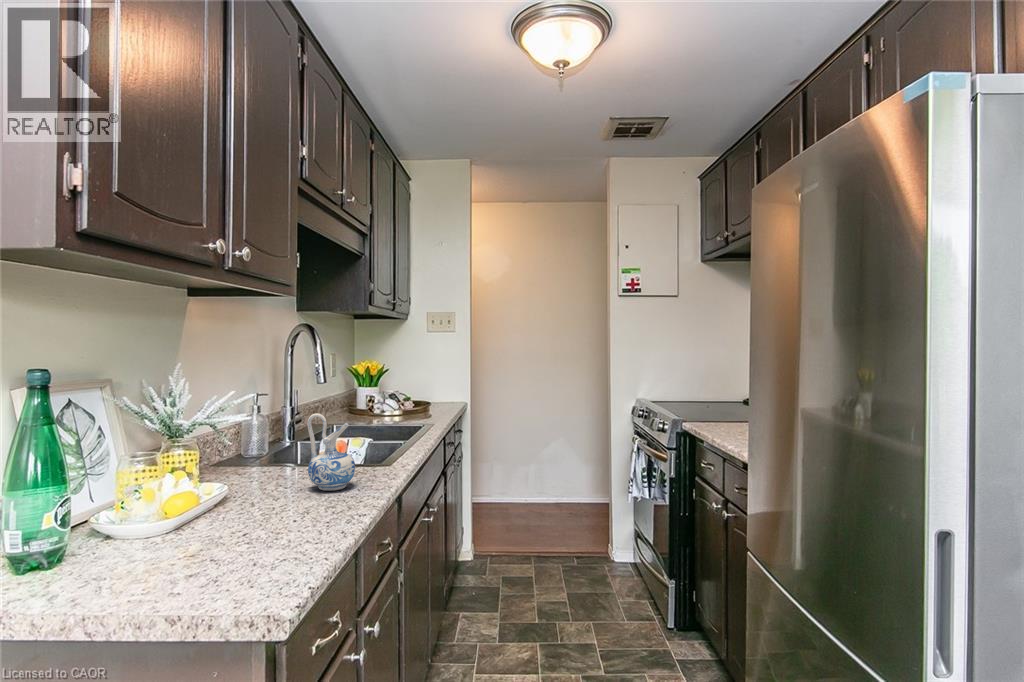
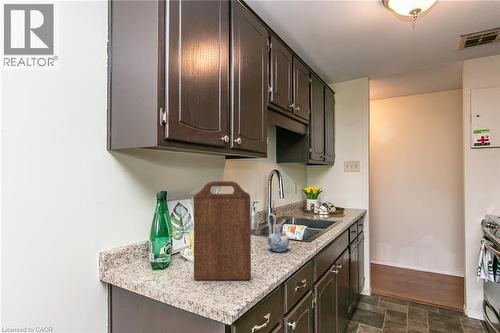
cutting board: none [158,341,301,570] -> present [194,181,251,280]

